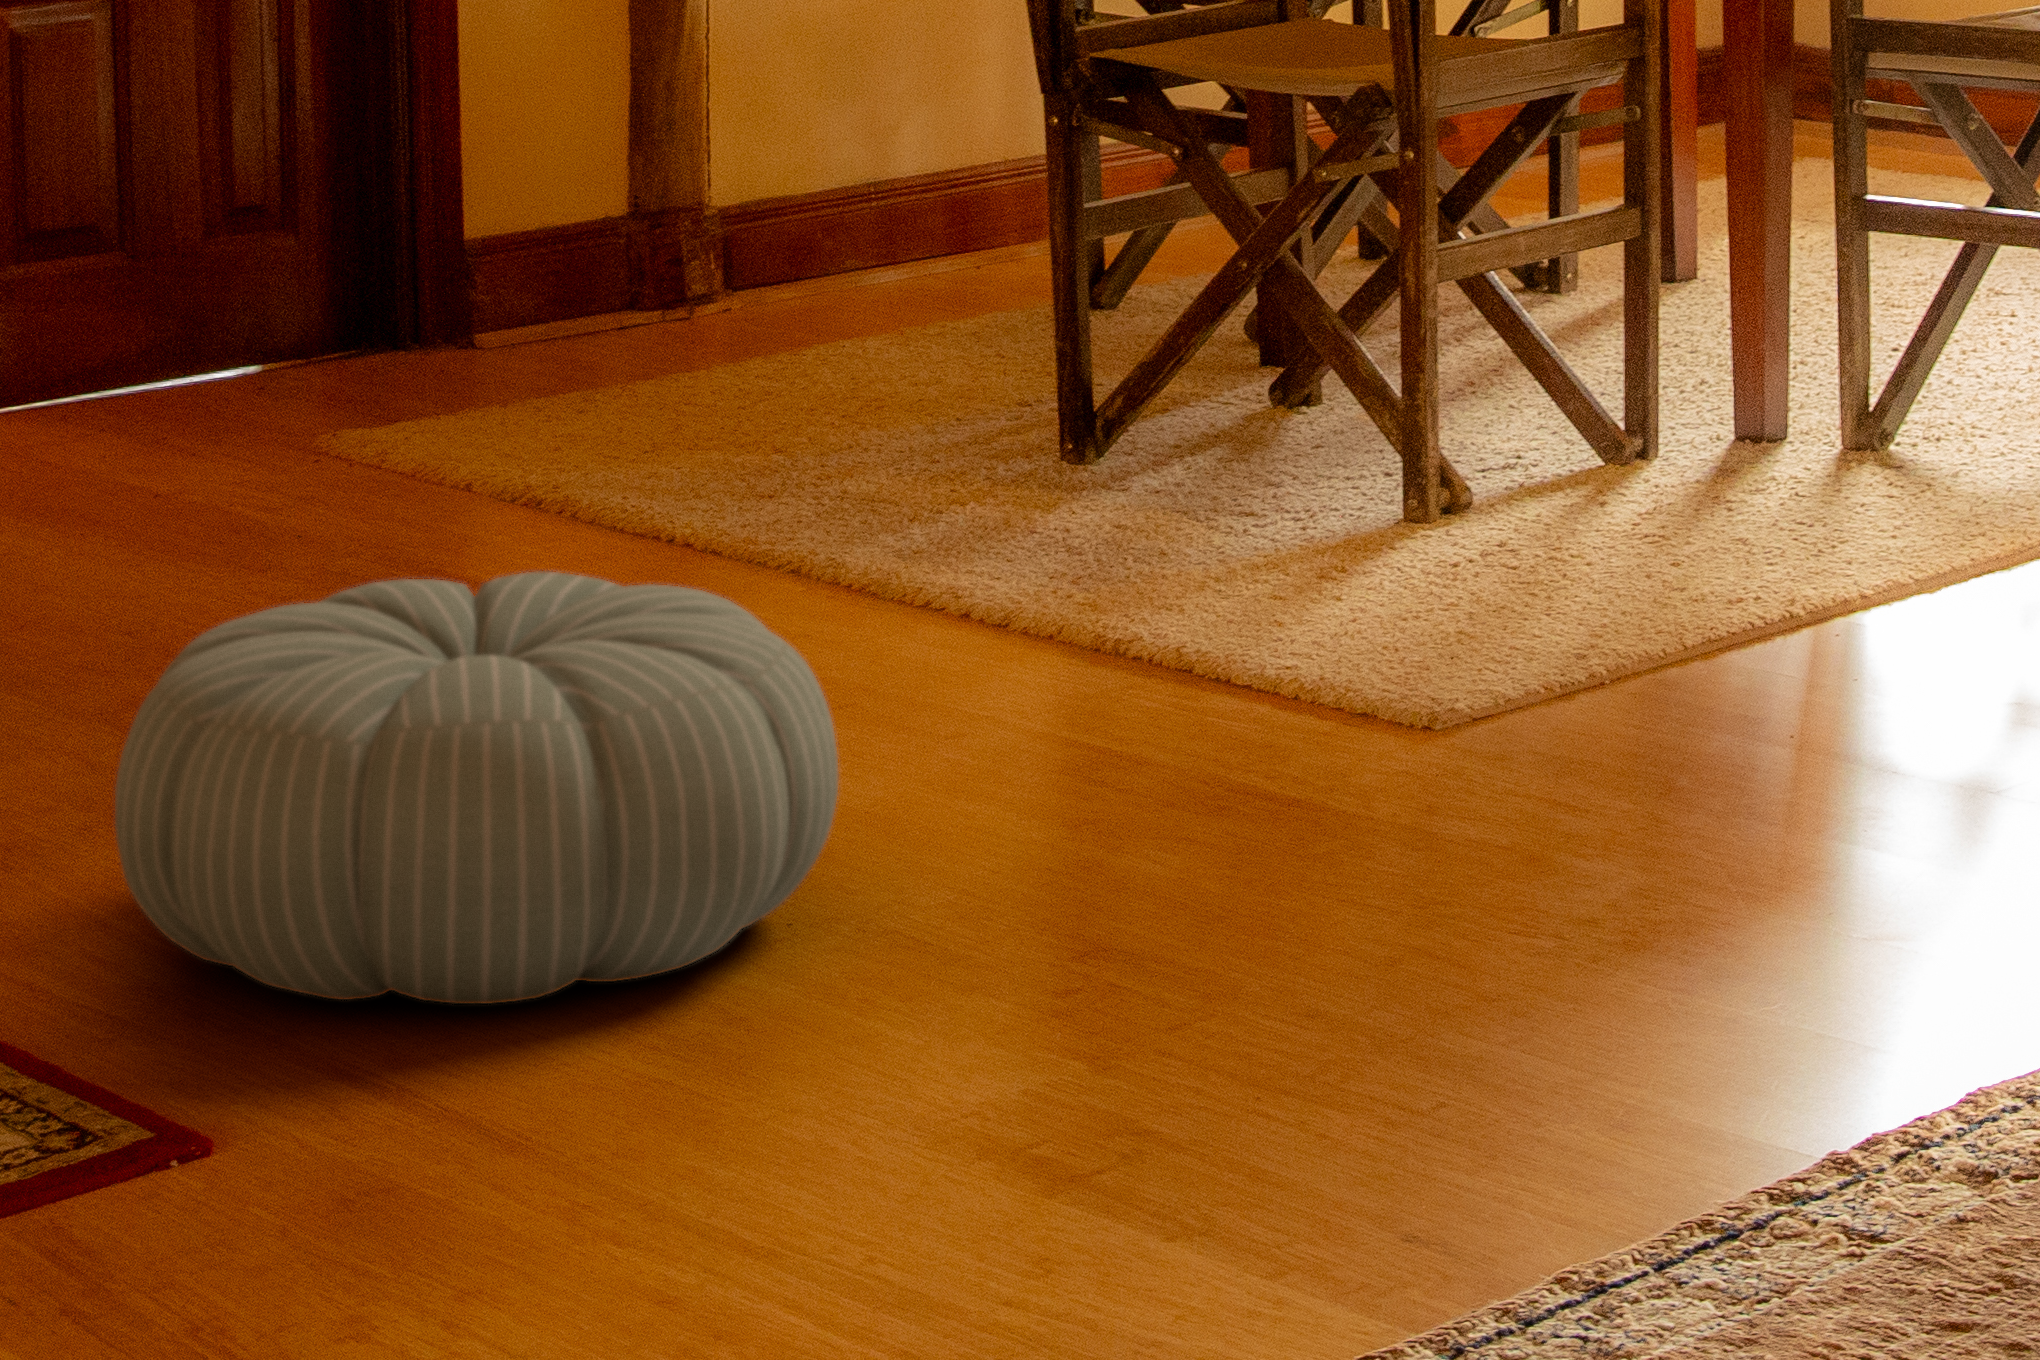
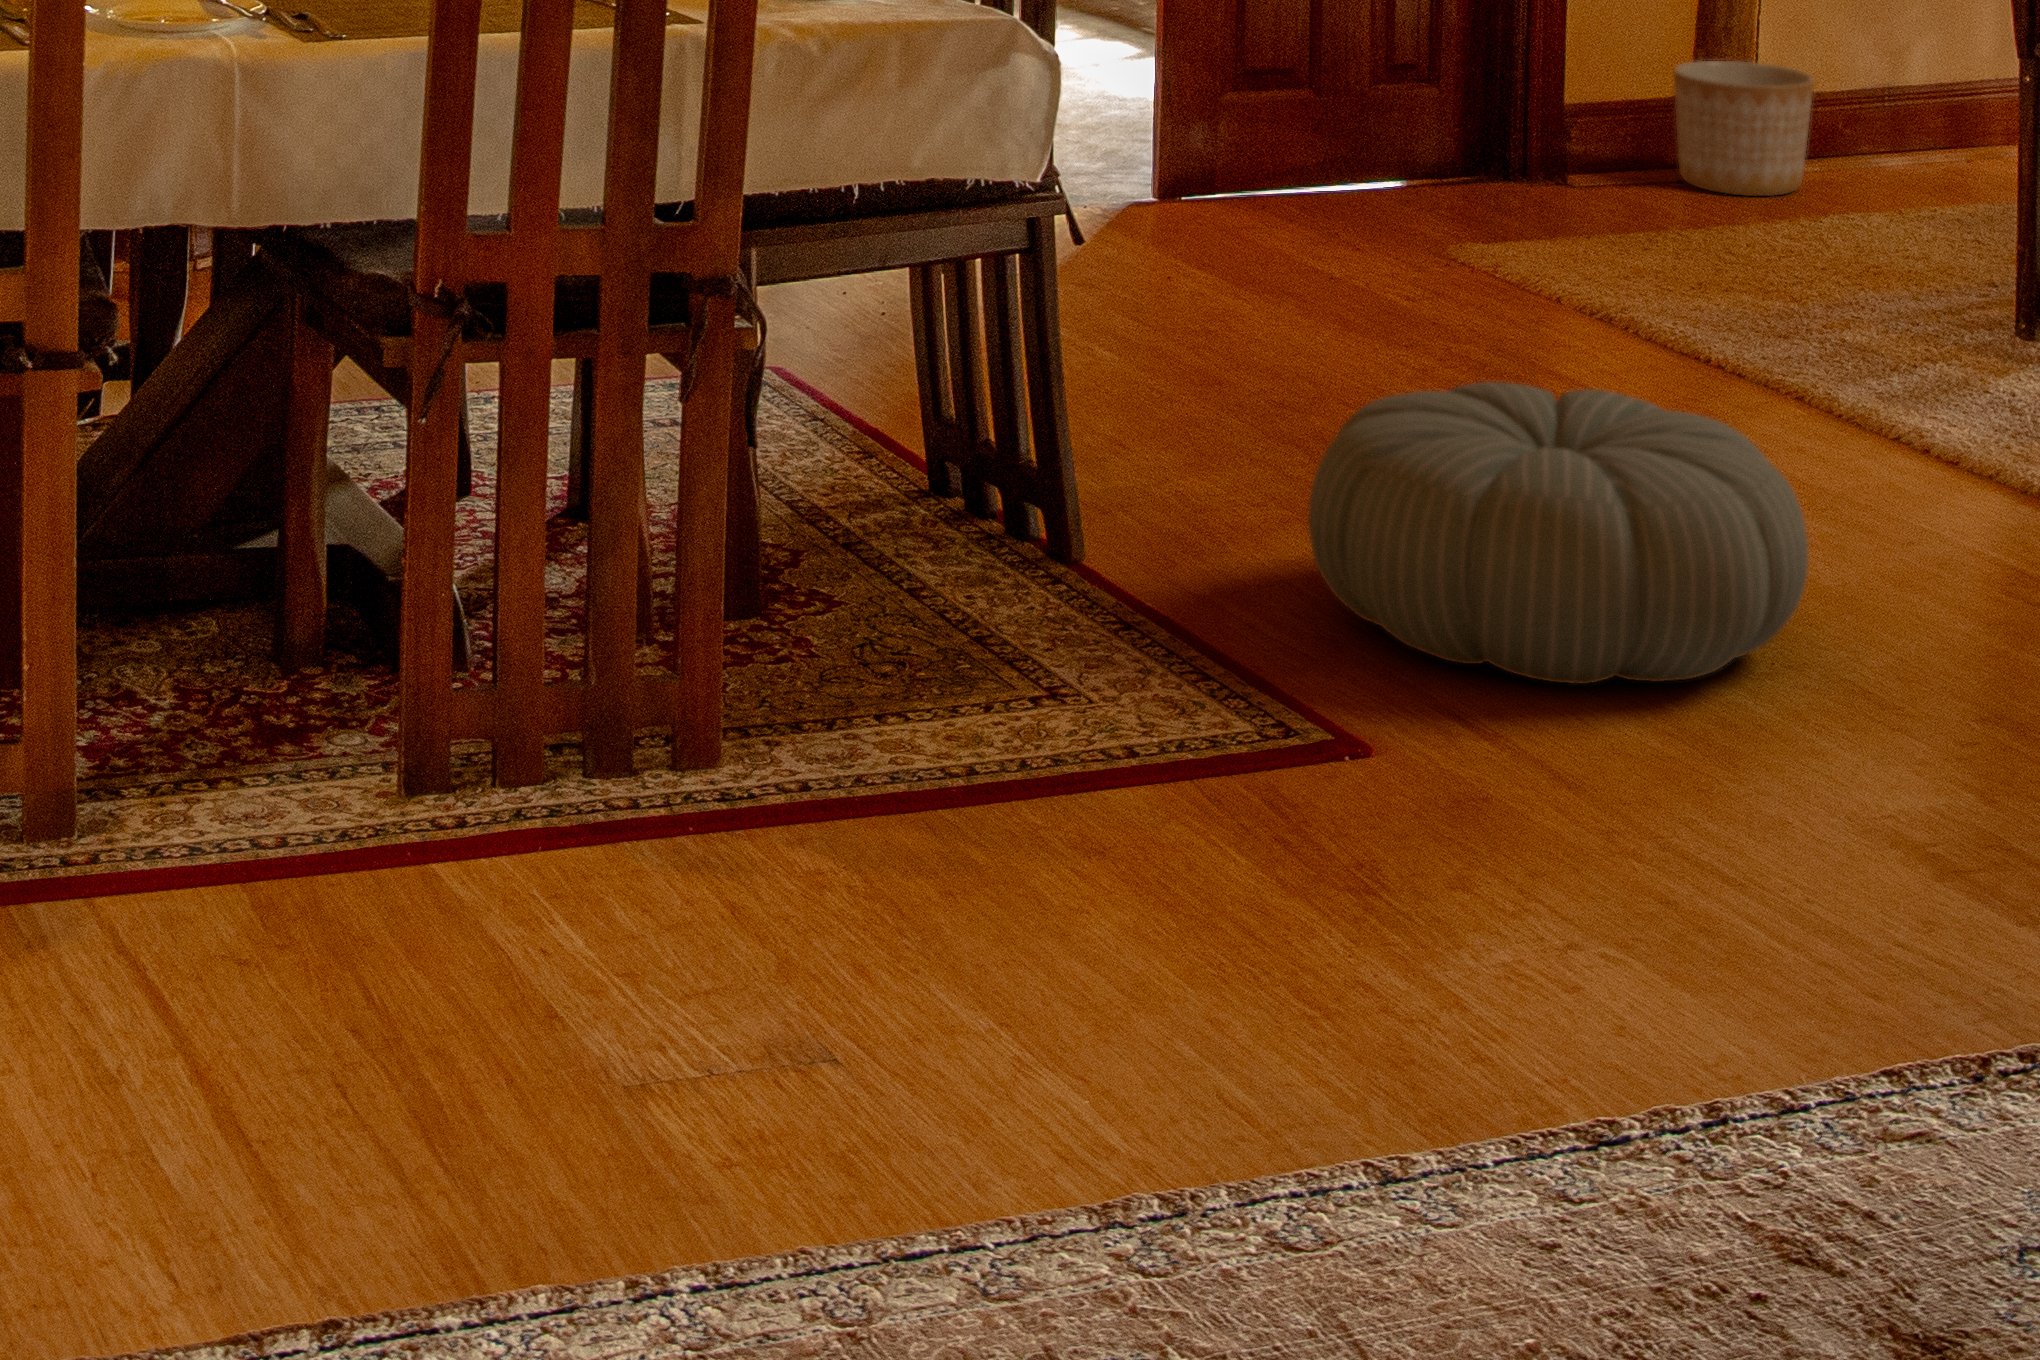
planter: none [603,174,784,350] -> present [1674,61,1814,196]

